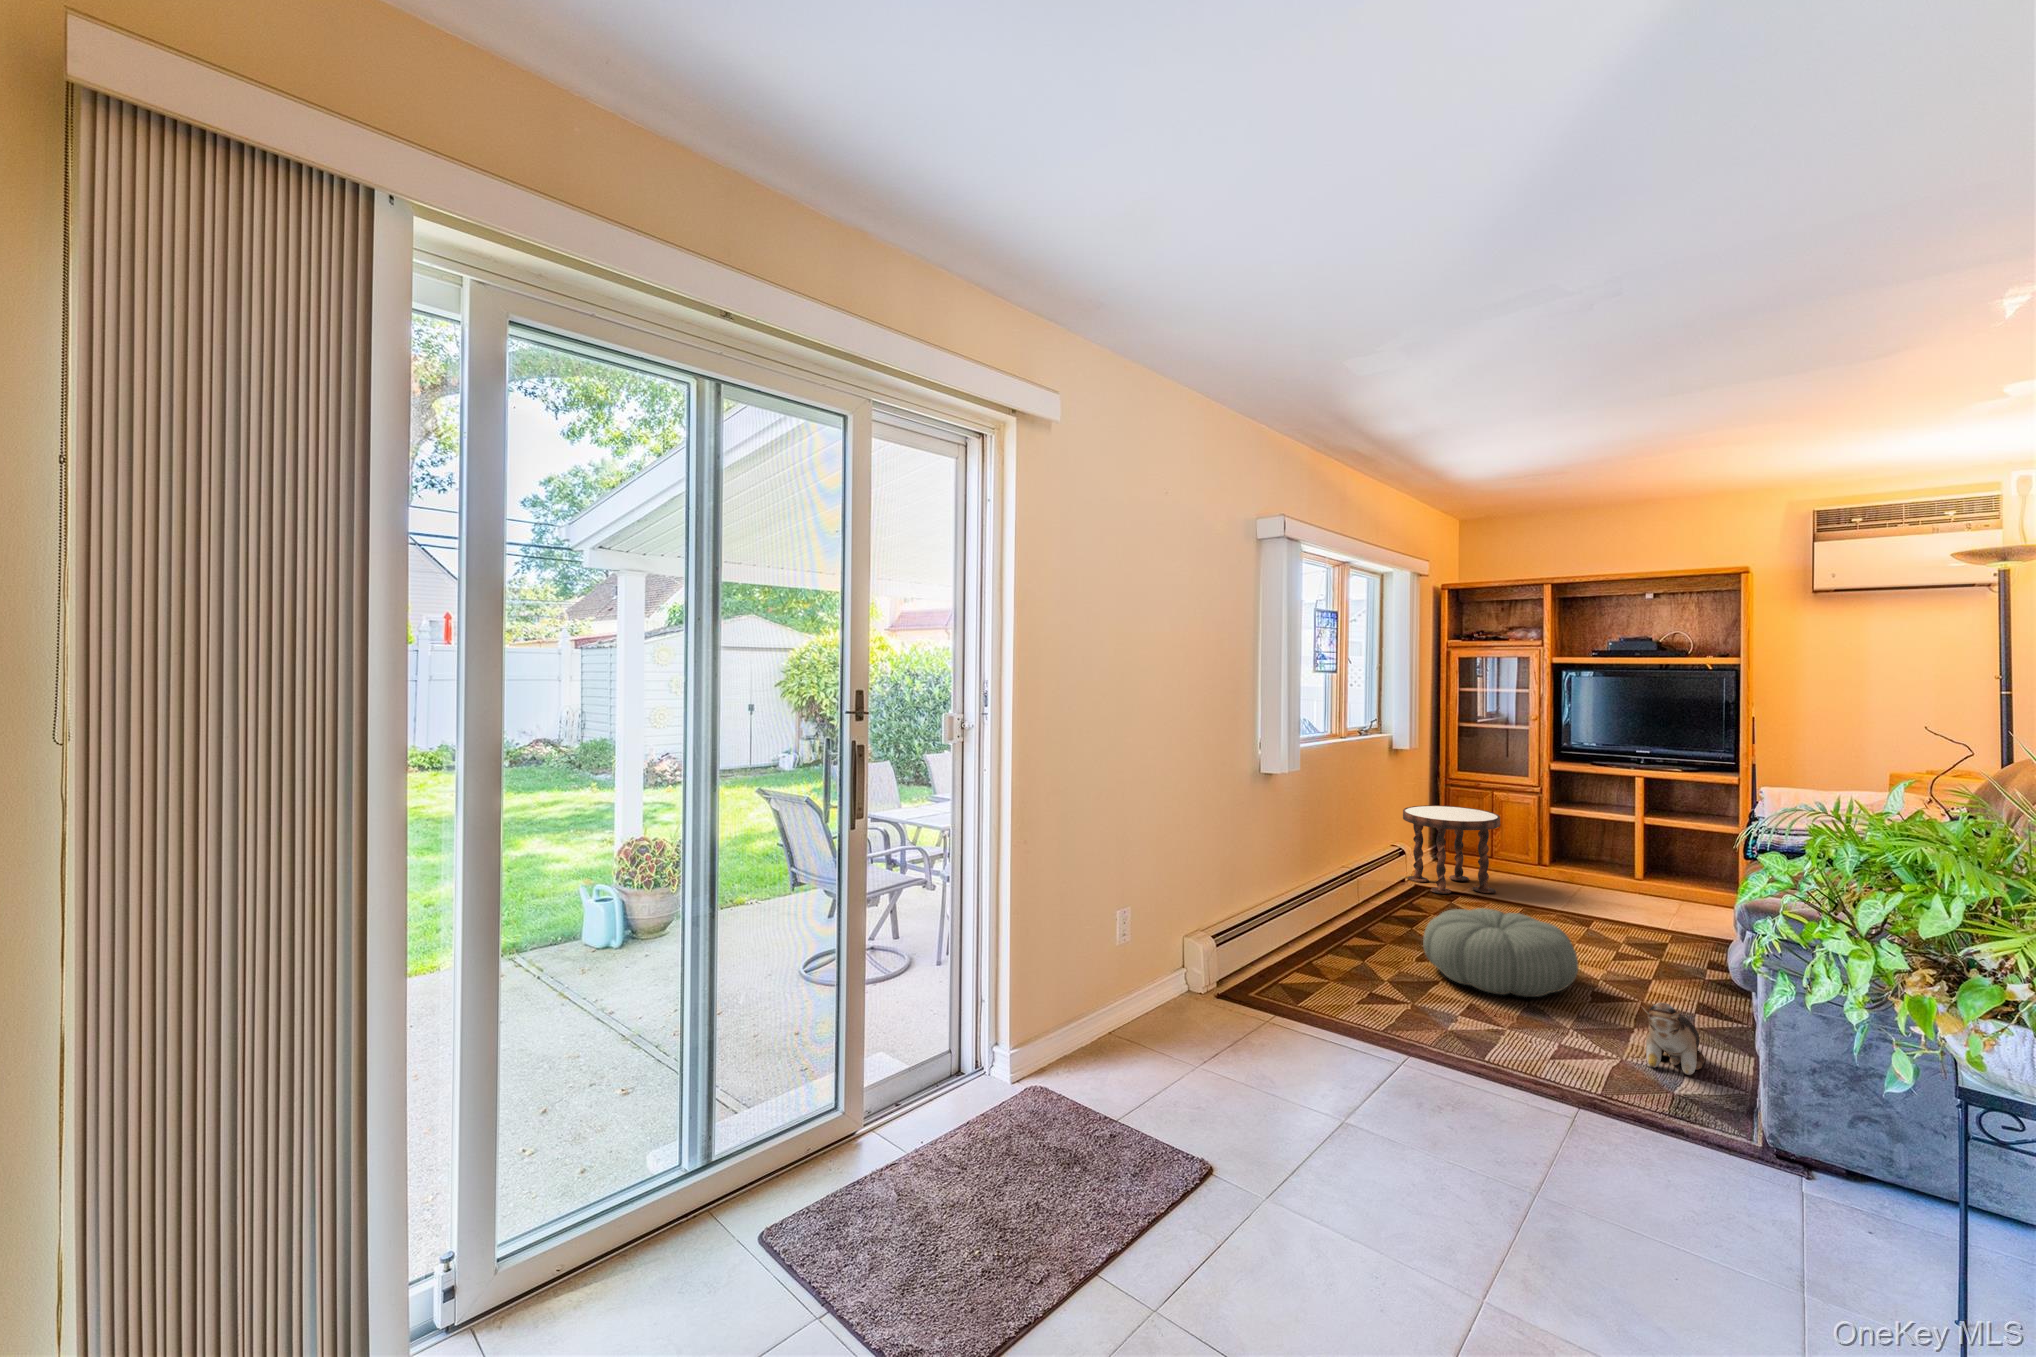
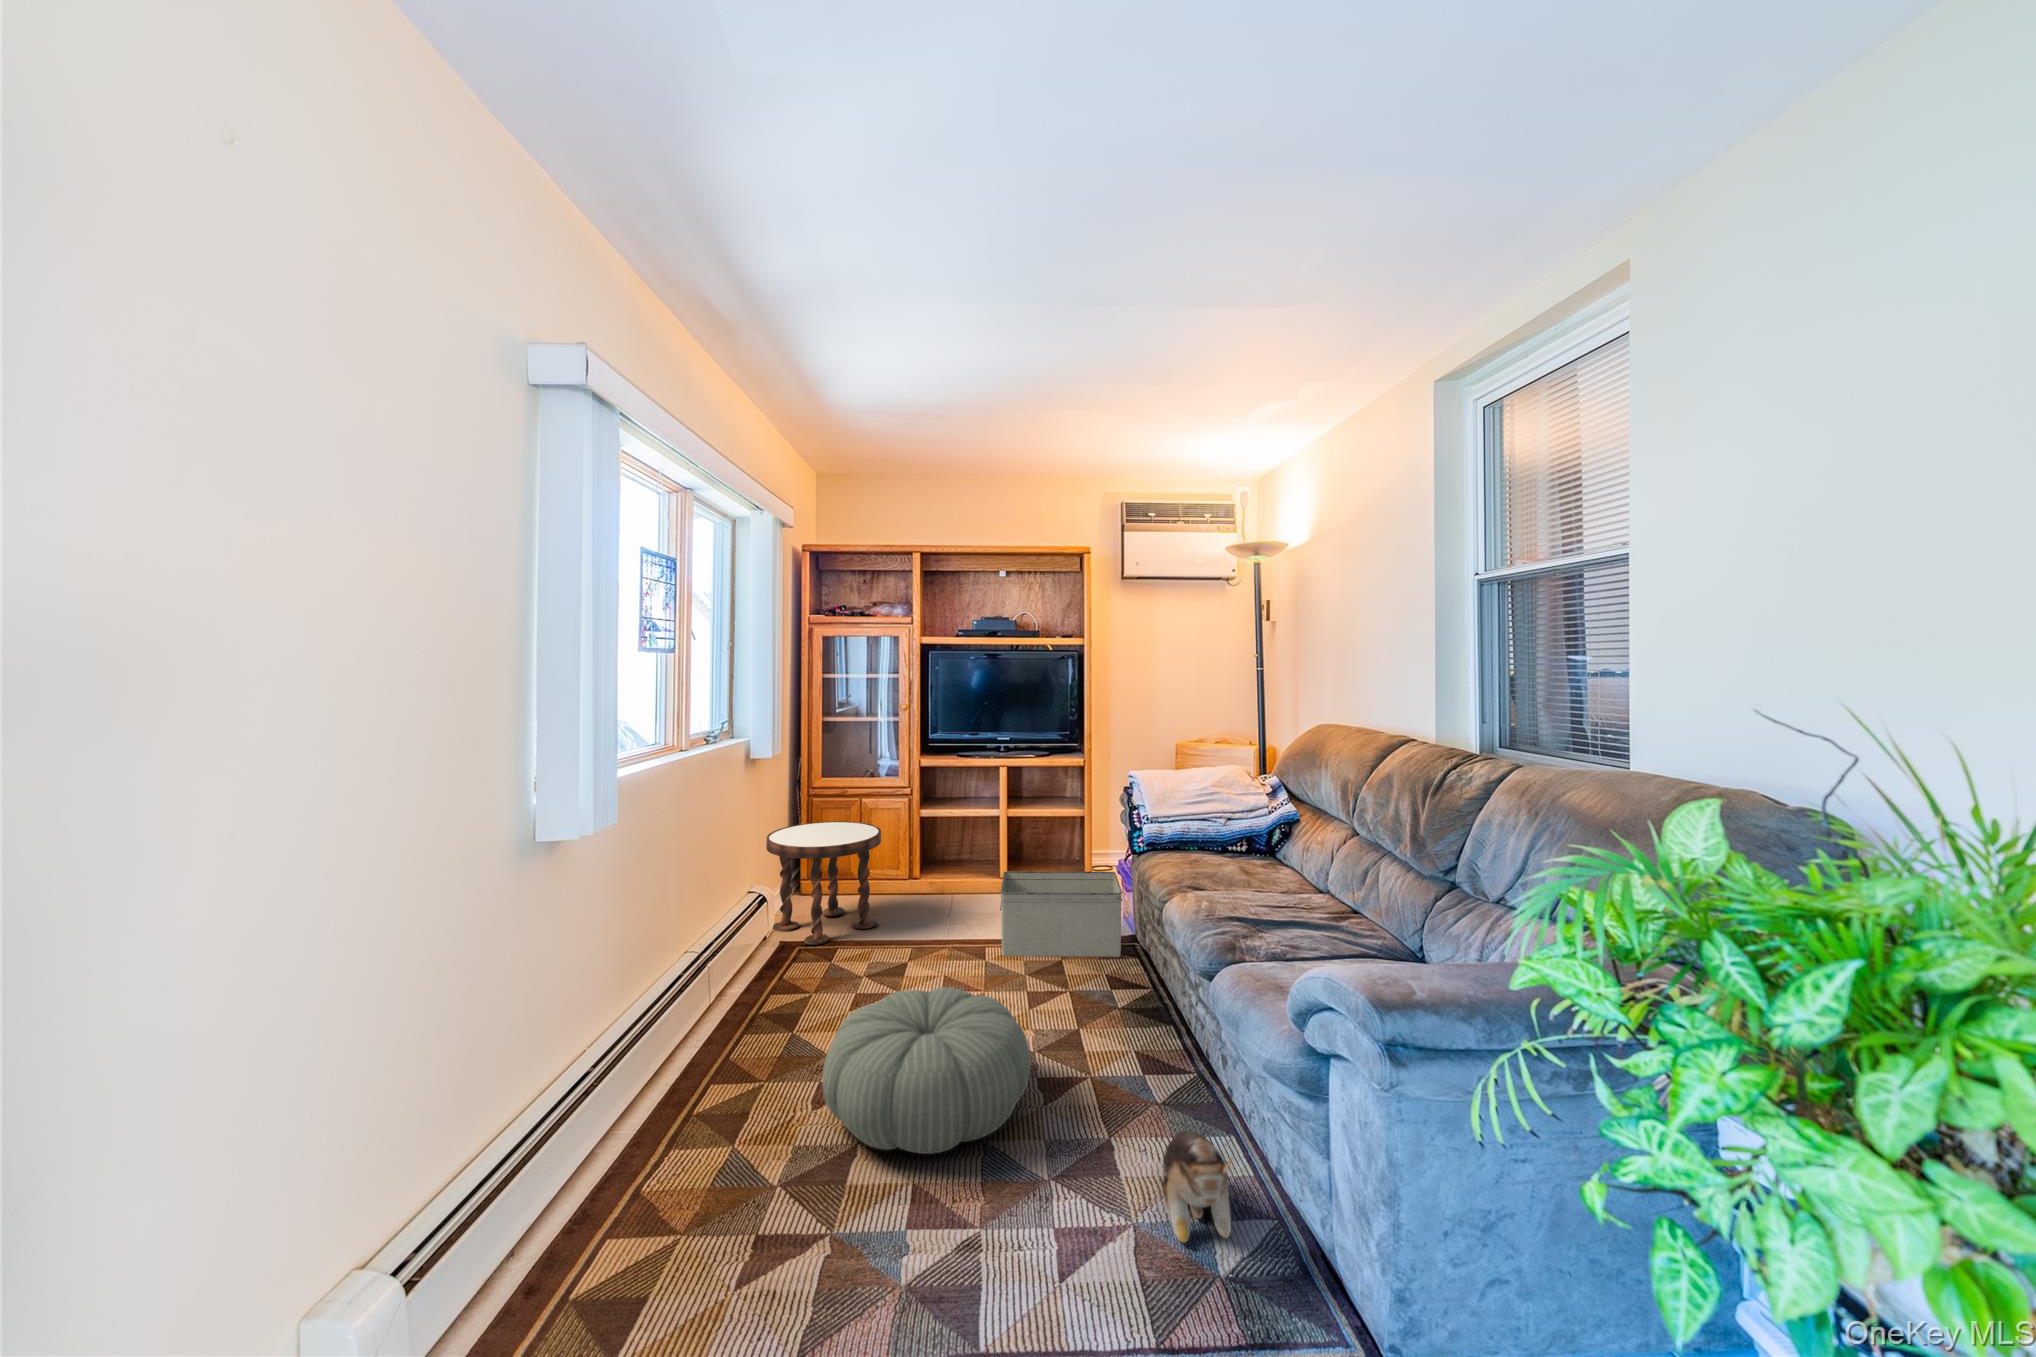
storage bin: none [1603,866,1746,957] -> present [1000,871,1122,957]

